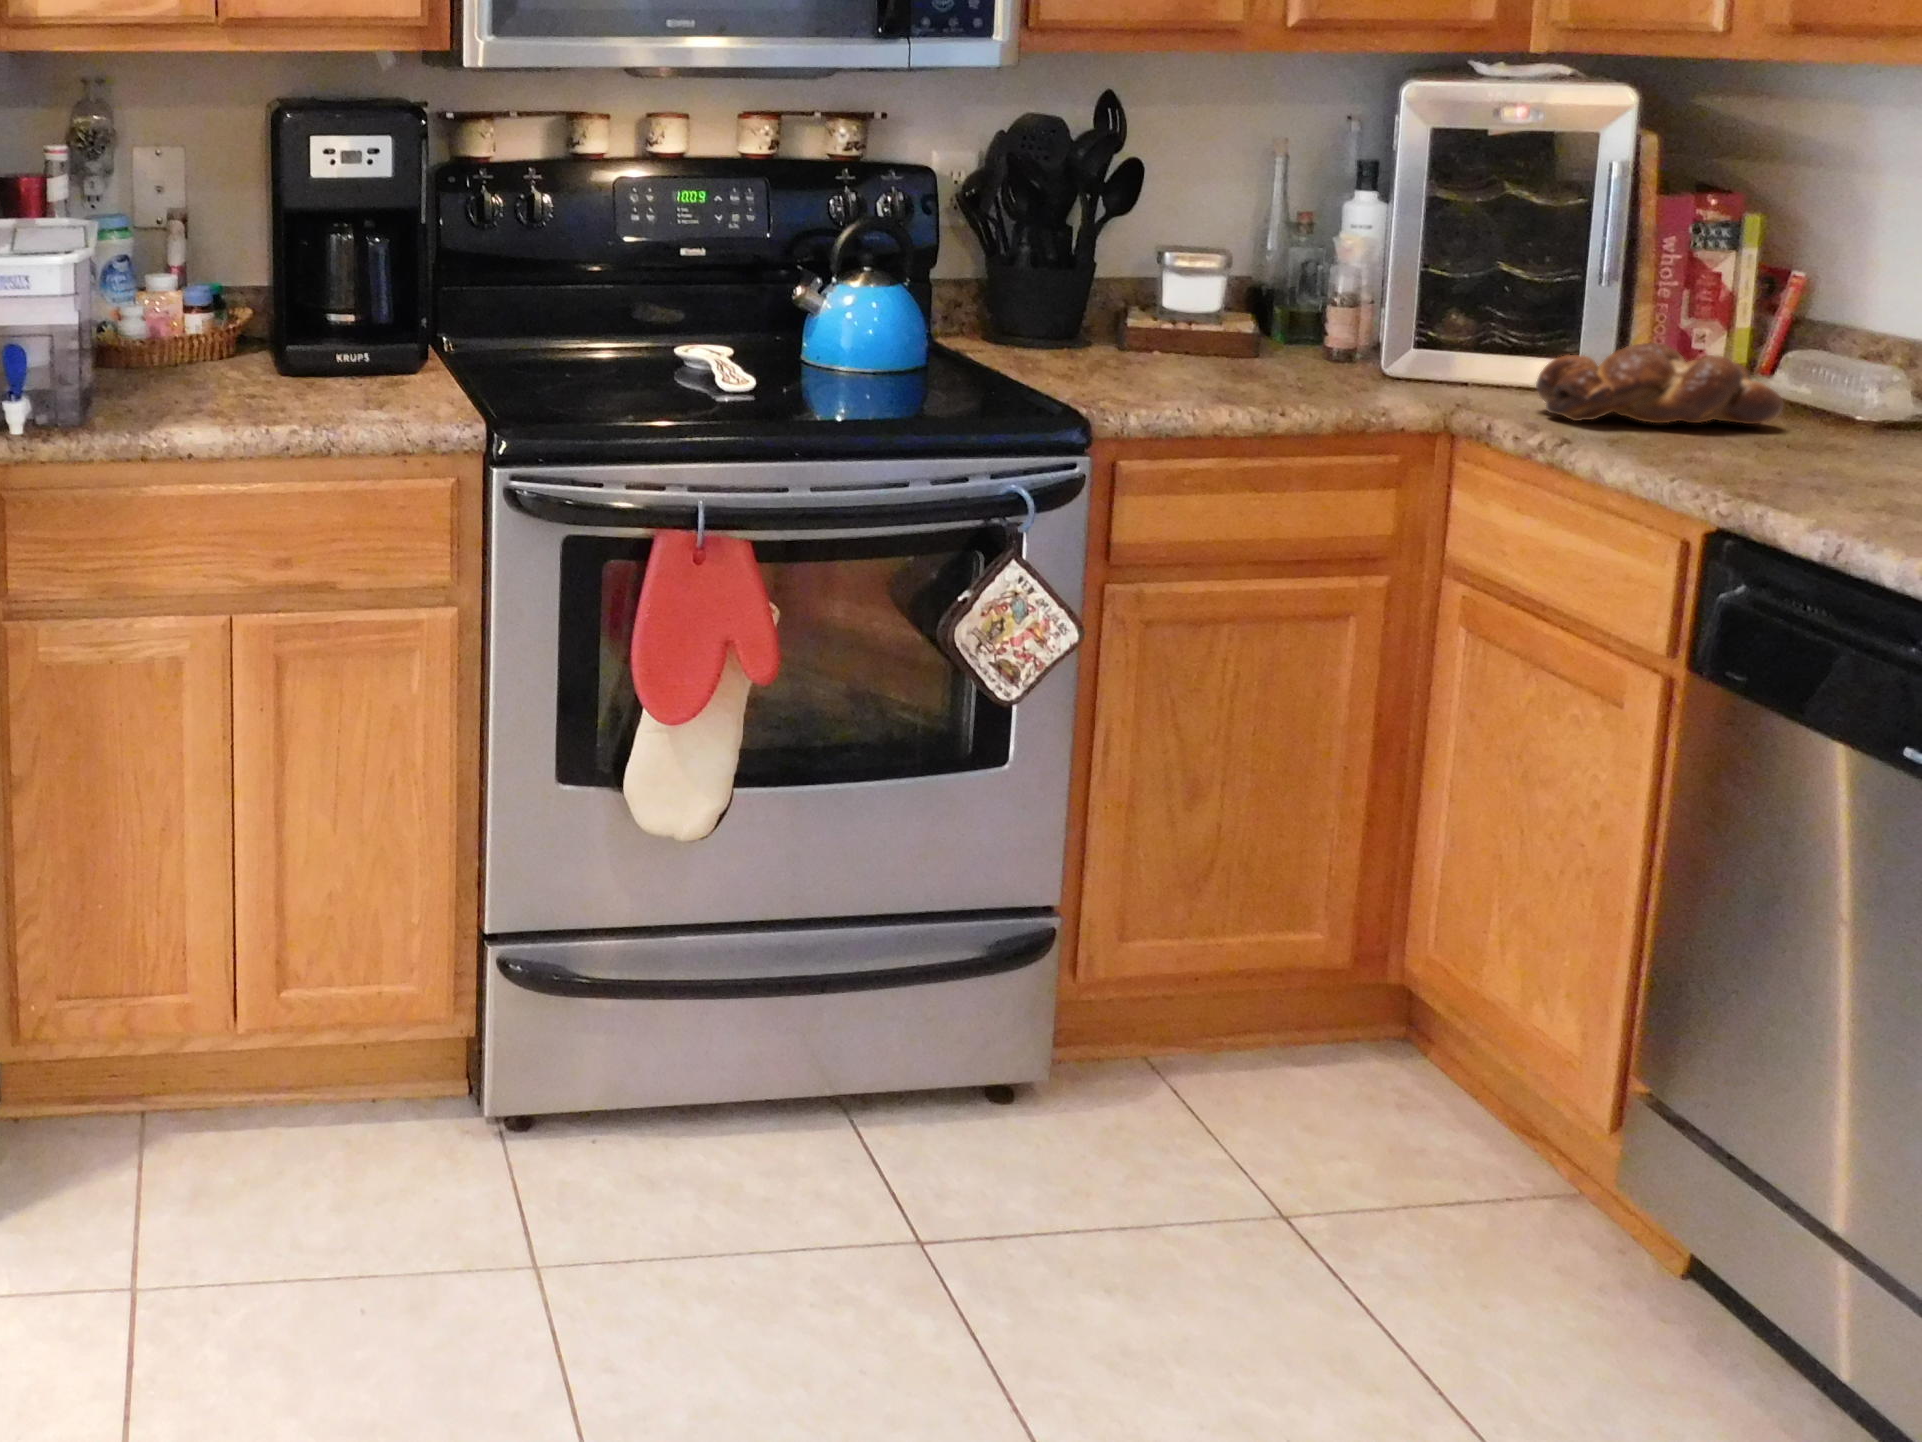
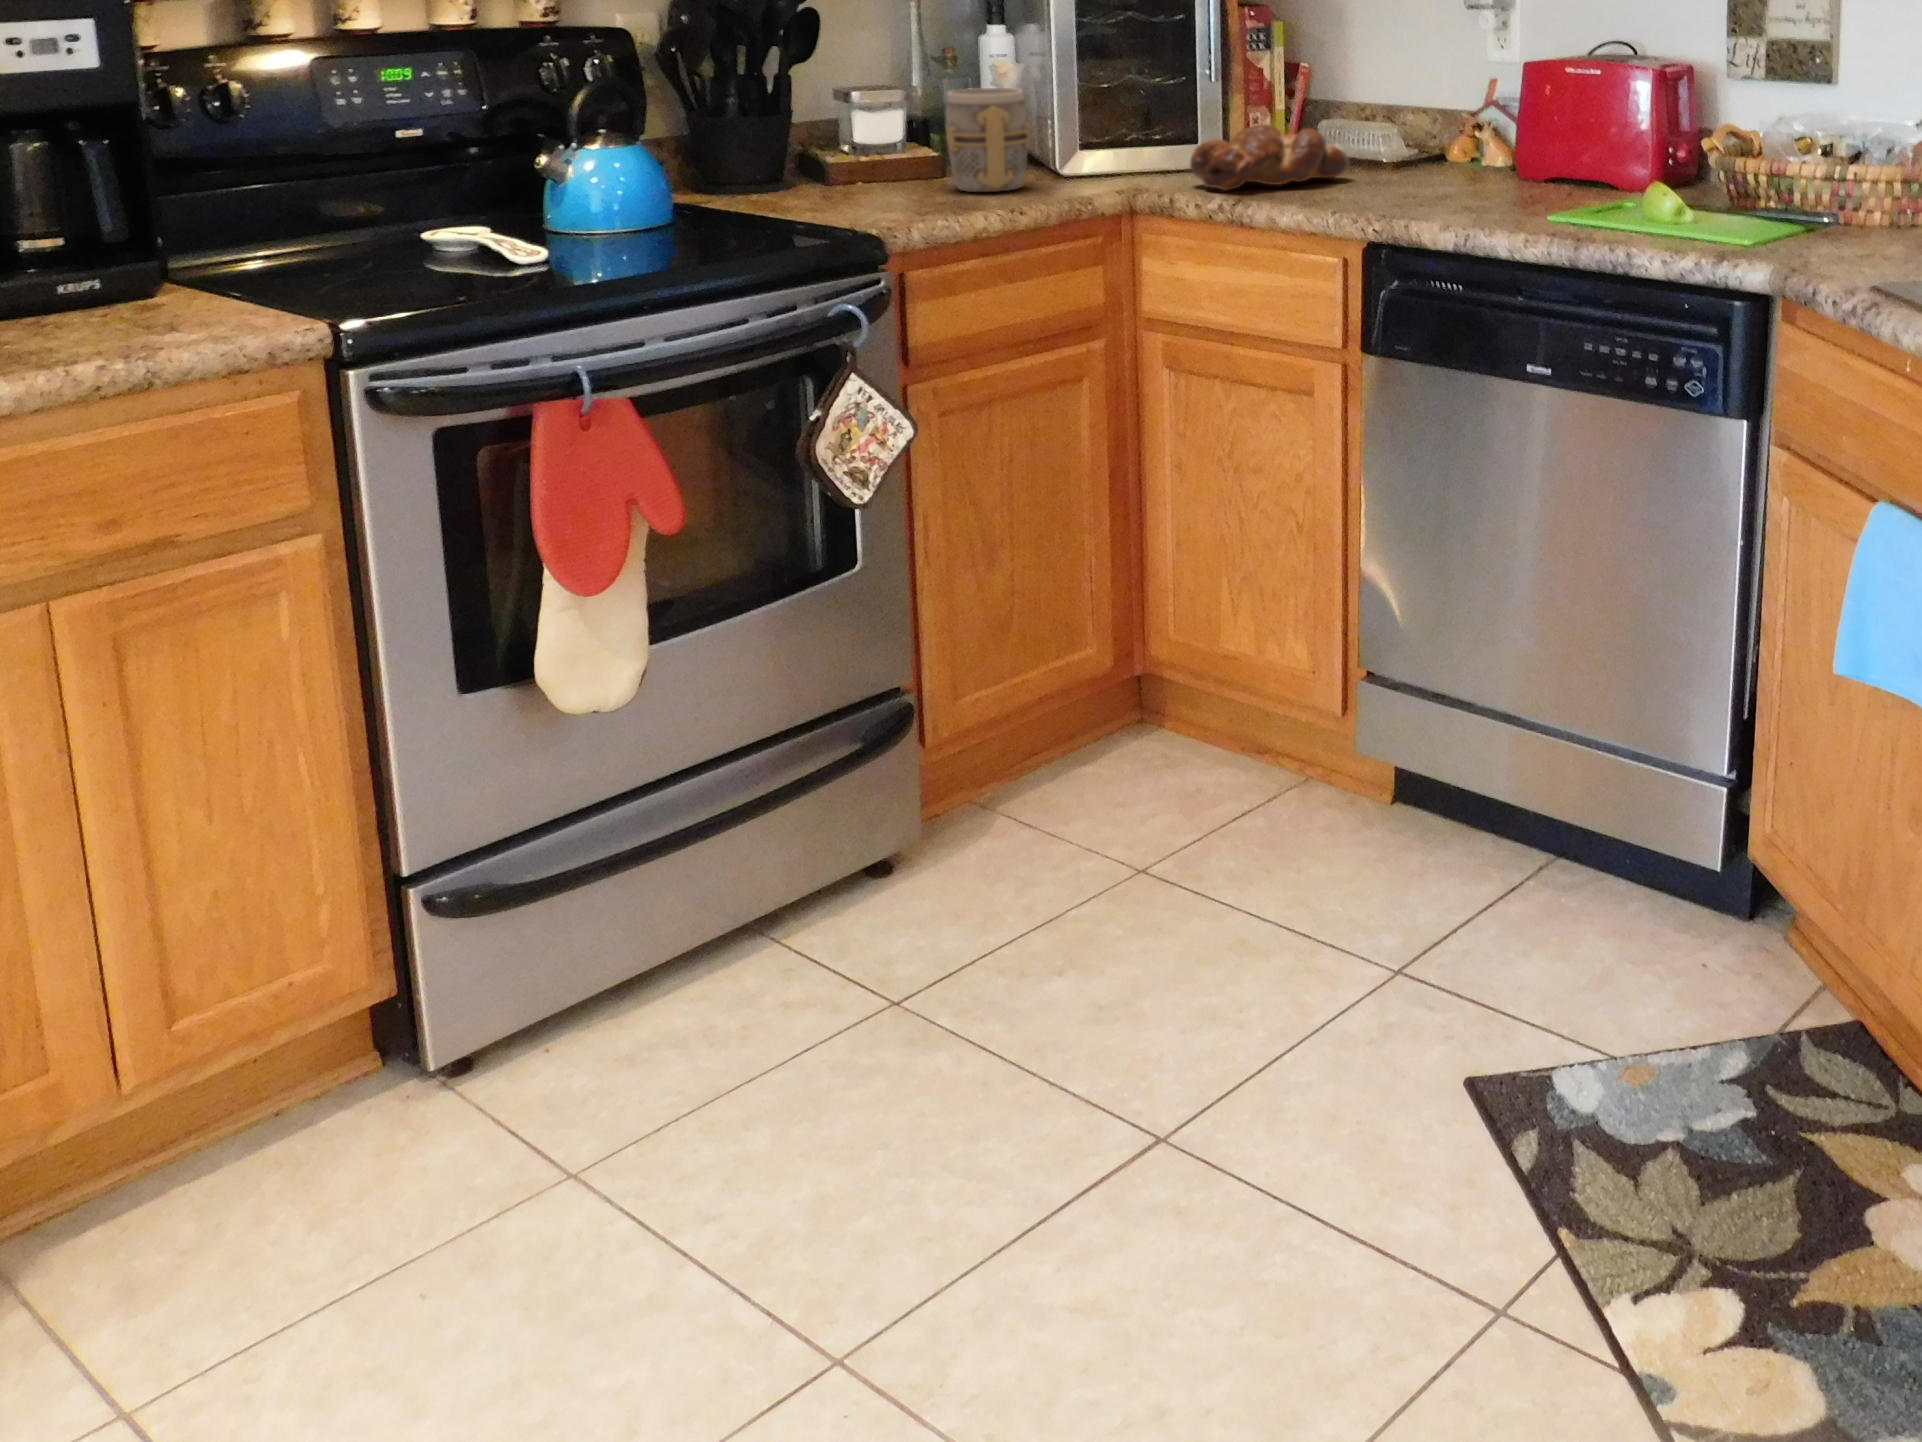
mug: none [1230,263,1337,385] -> present [946,88,1030,192]

